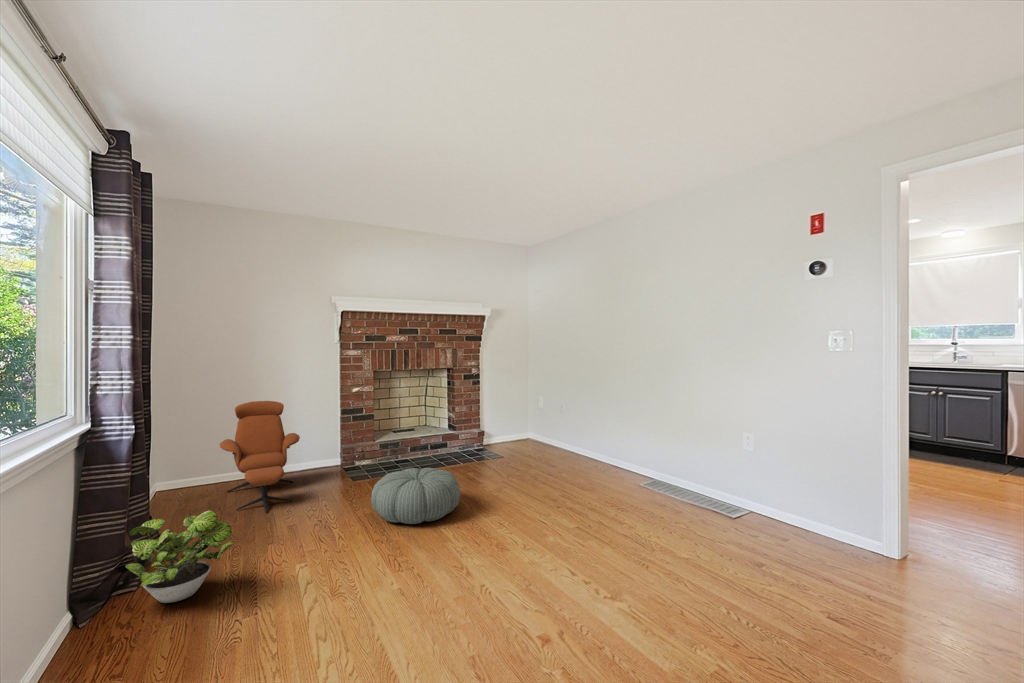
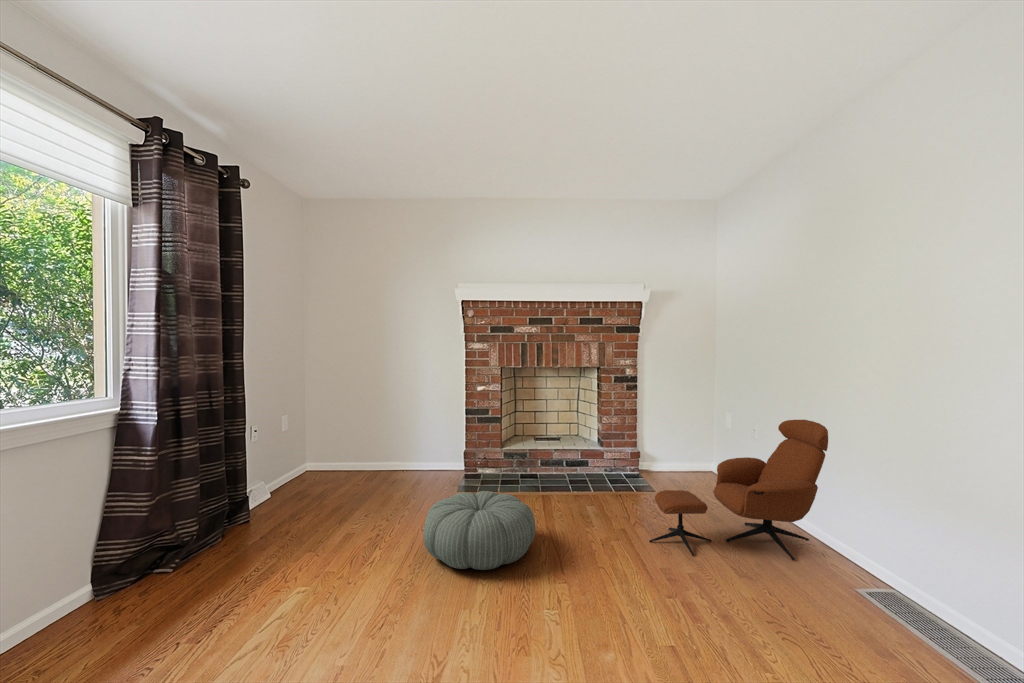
lounge chair: present [220,401,300,513] -> present [649,420,828,560]
potted plant: present [125,510,233,603] -> none [133,506,232,600]

